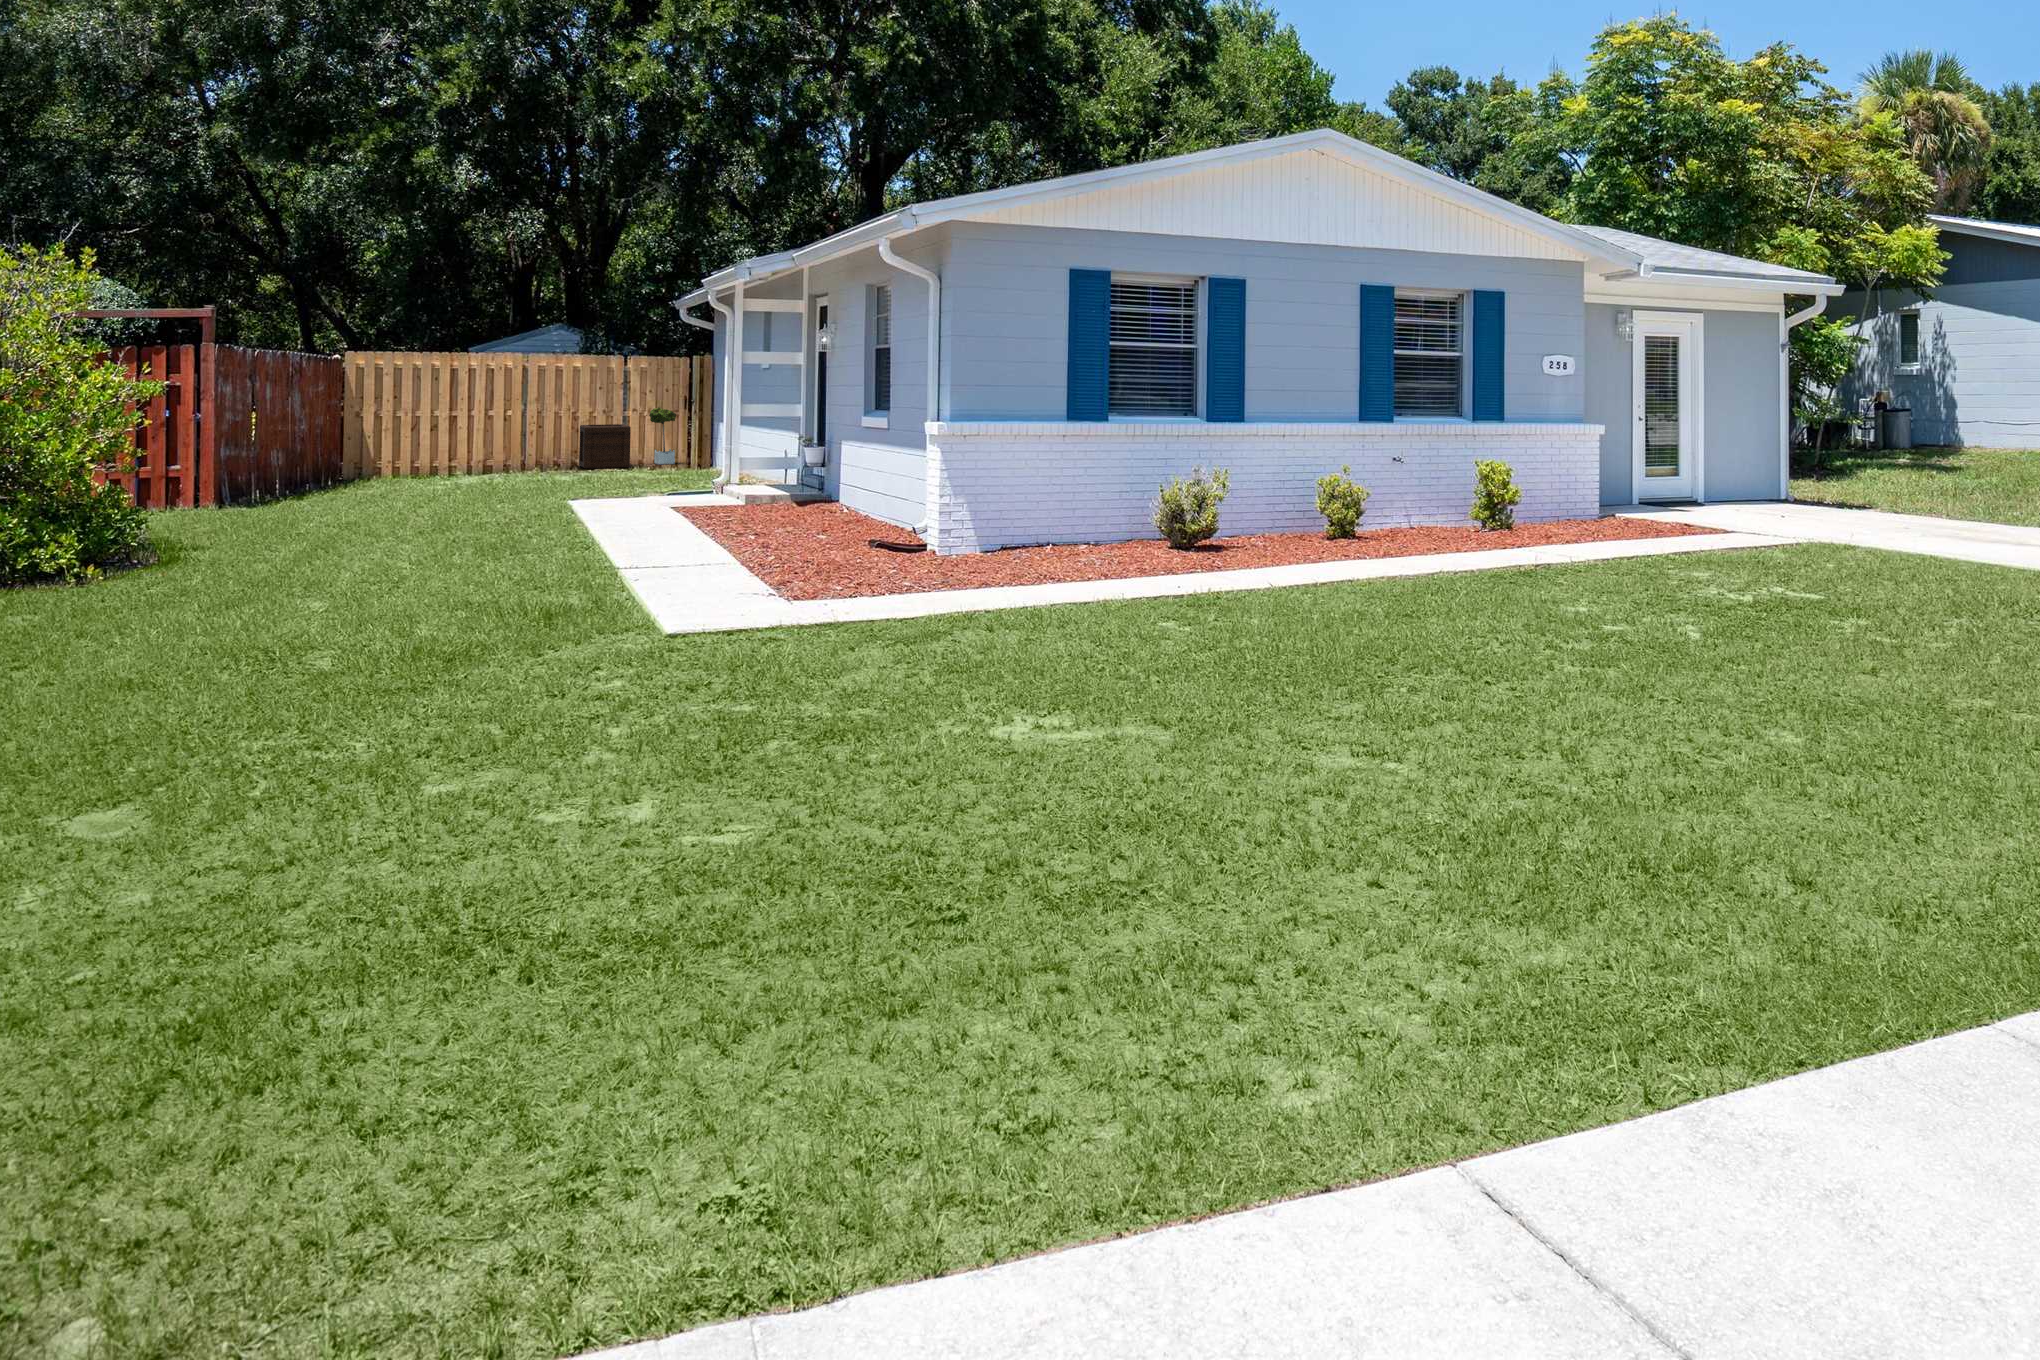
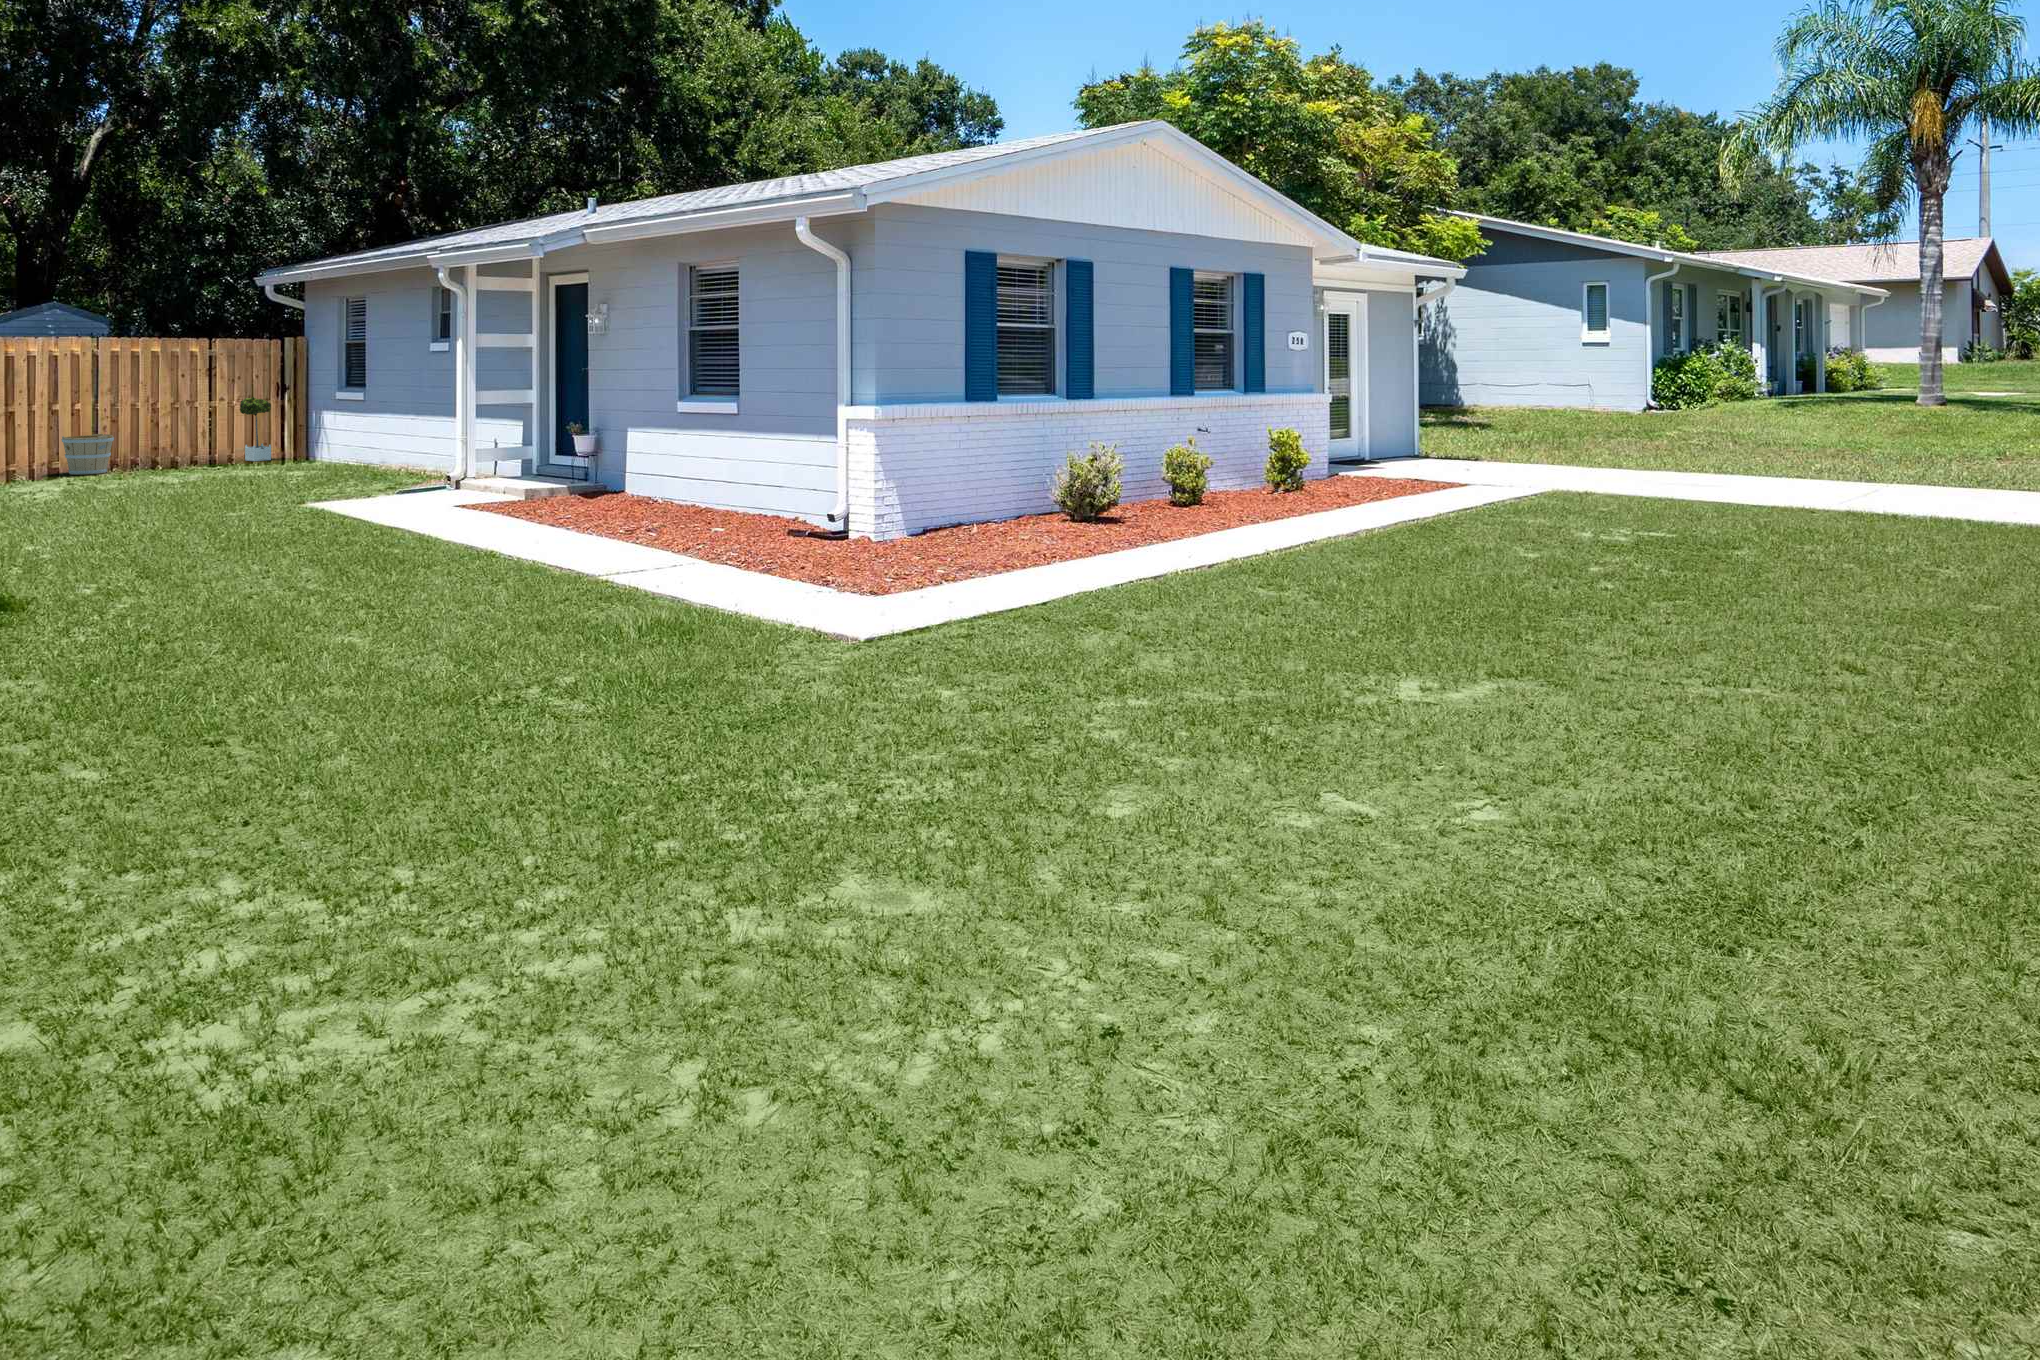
wooden crate: present [579,424,631,469] -> none [161,417,229,469]
wooden bucket: none [489,437,533,471] -> present [62,434,114,475]

